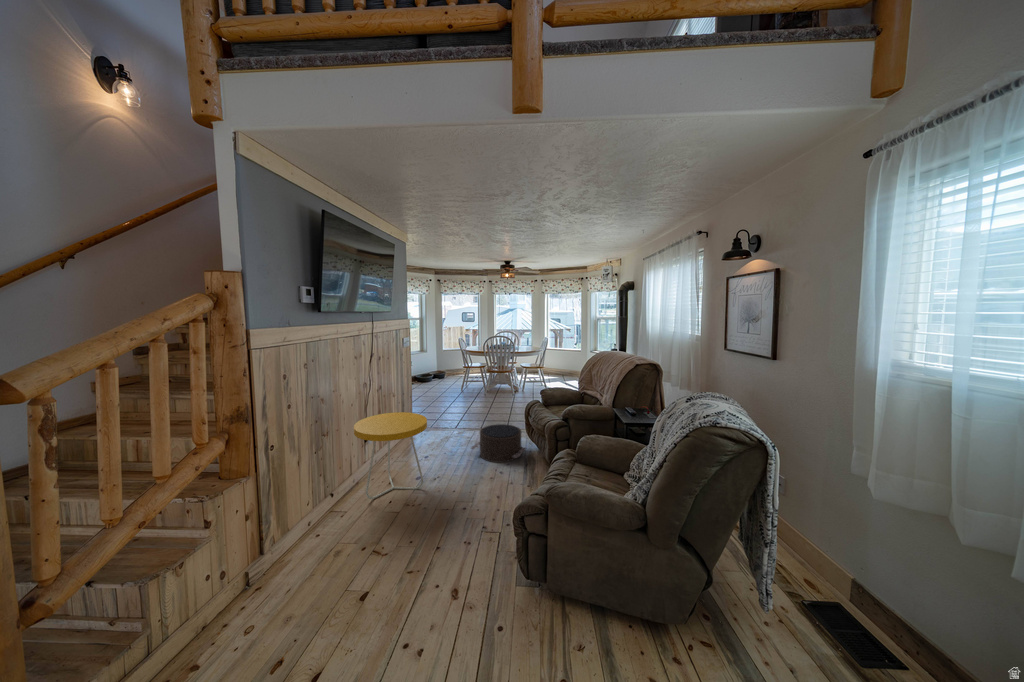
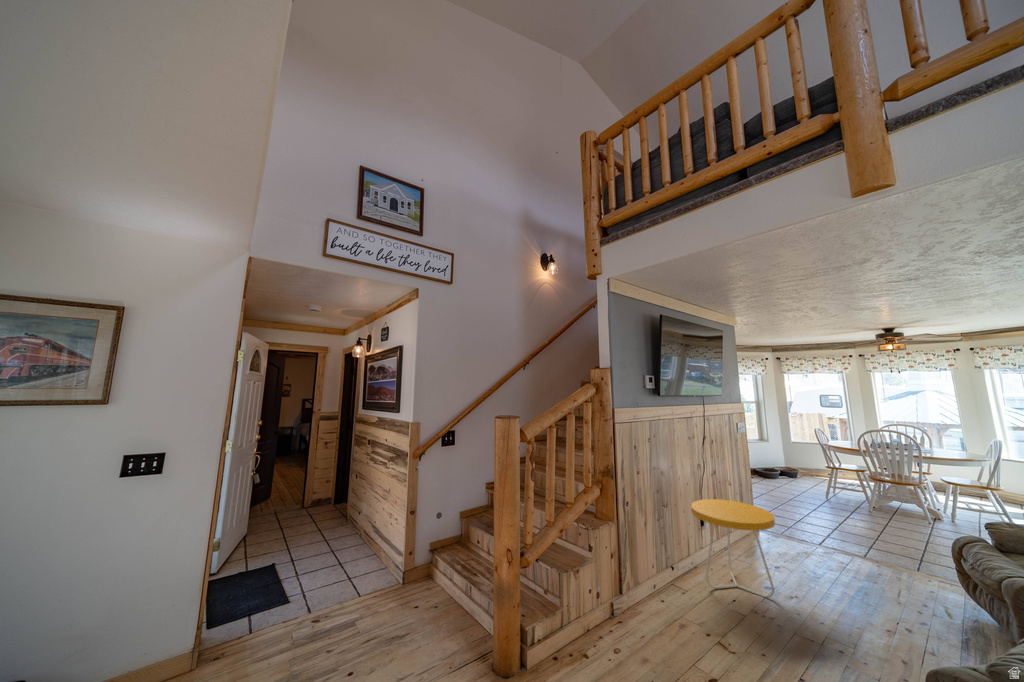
pouf: present [471,424,526,462] -> none [845,551,960,617]

